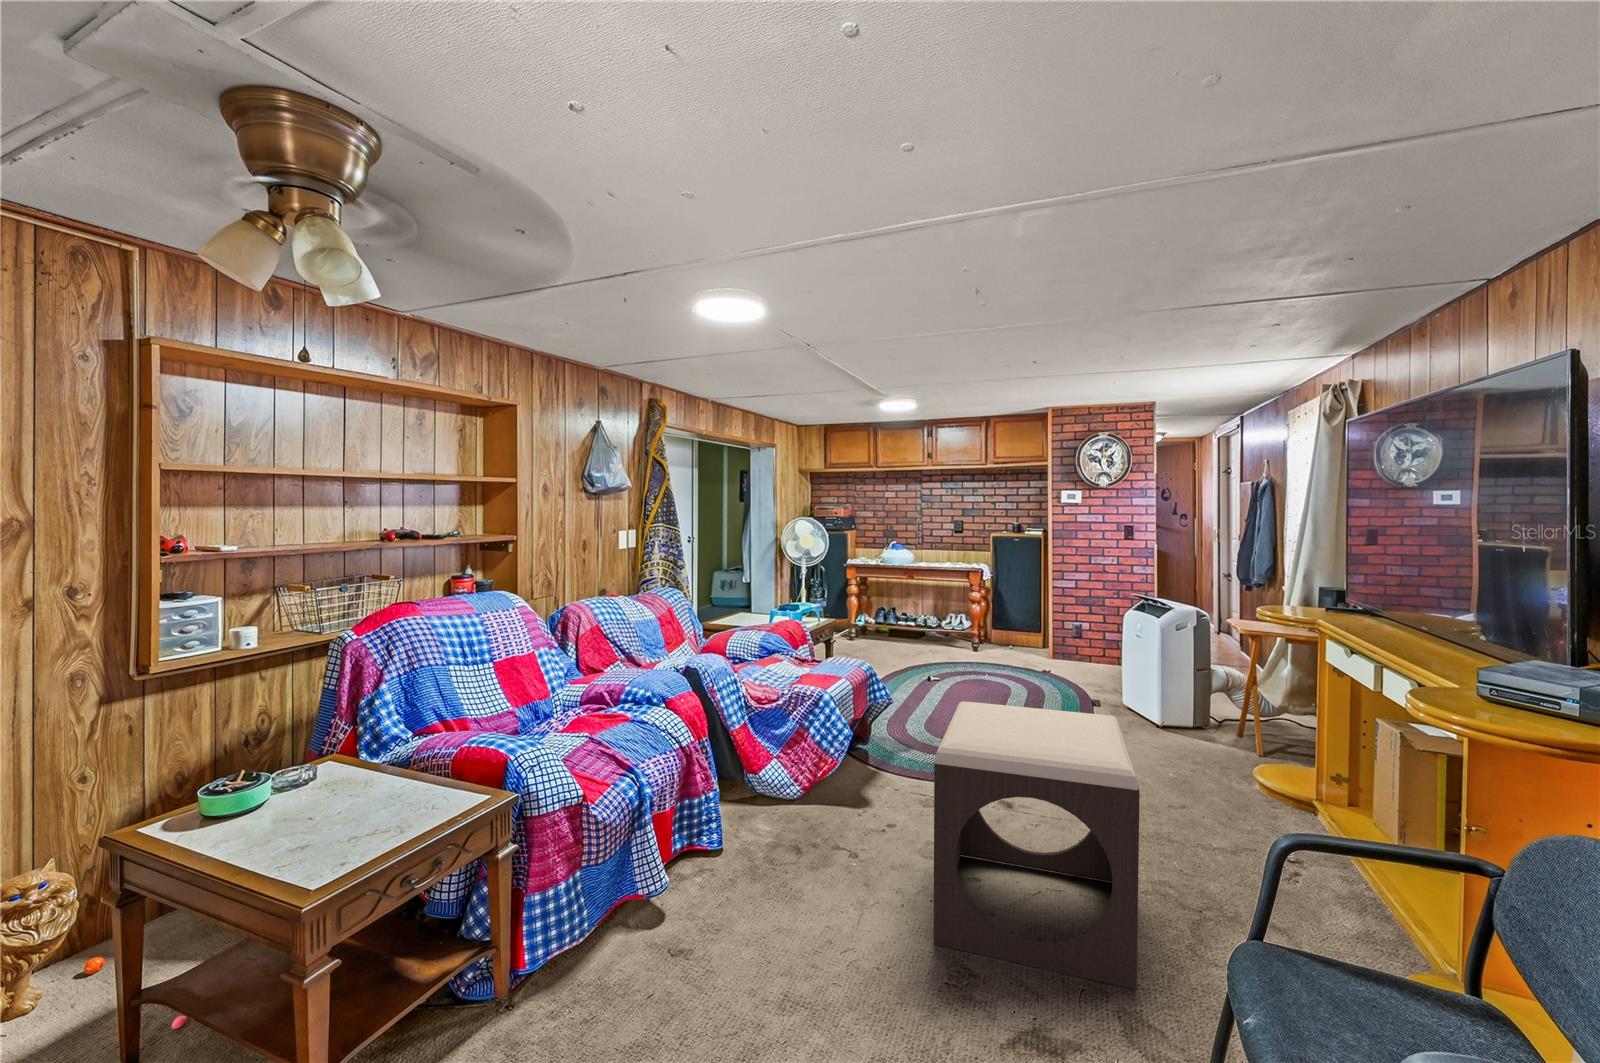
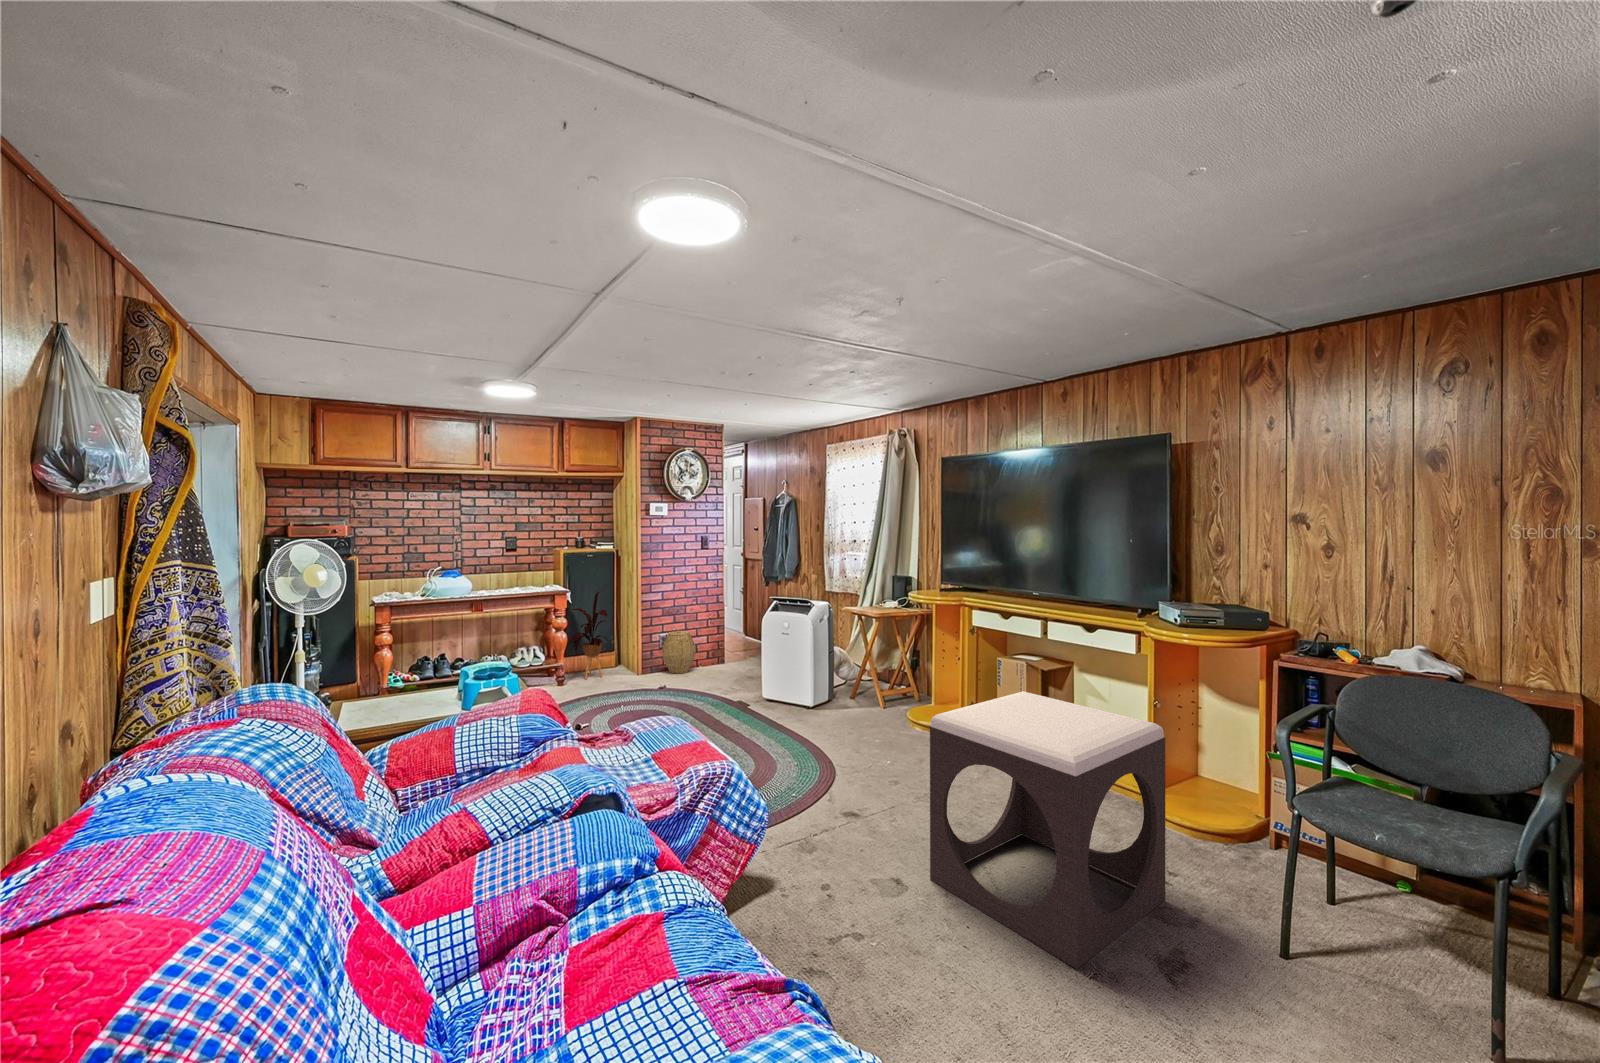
house plant: none [975,574,1018,654] -> present [567,592,610,679]
woven basket: none [1065,622,1103,667] -> present [662,631,696,673]

